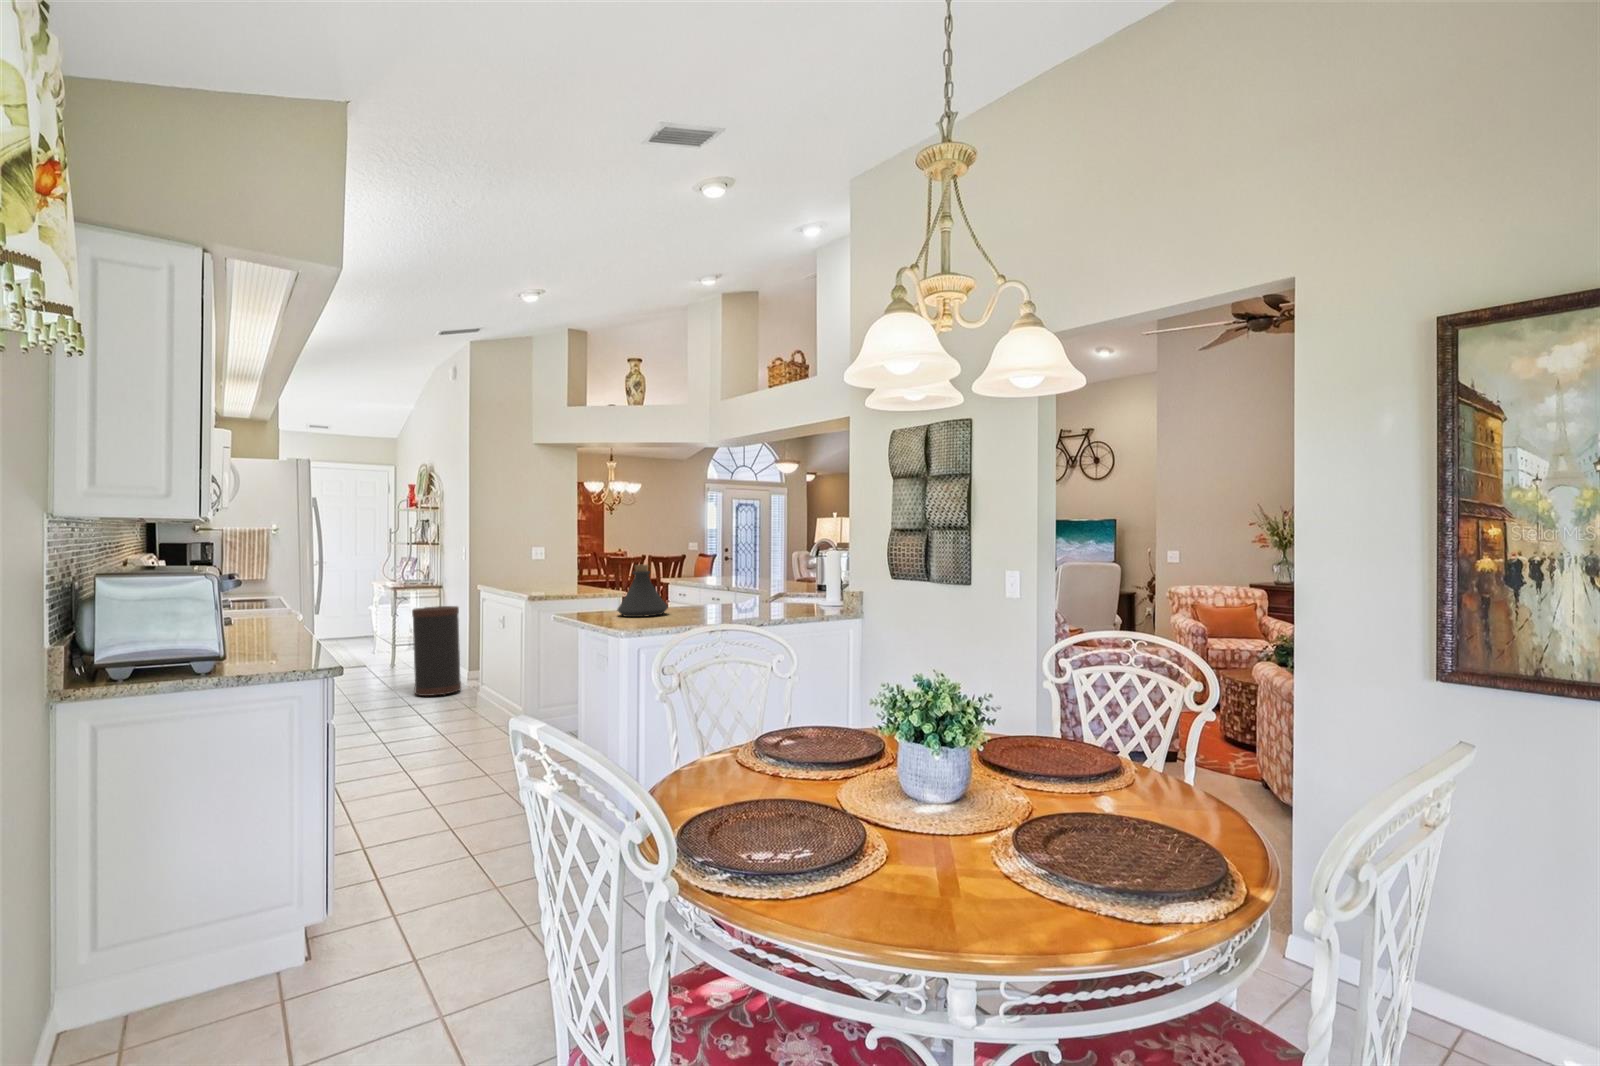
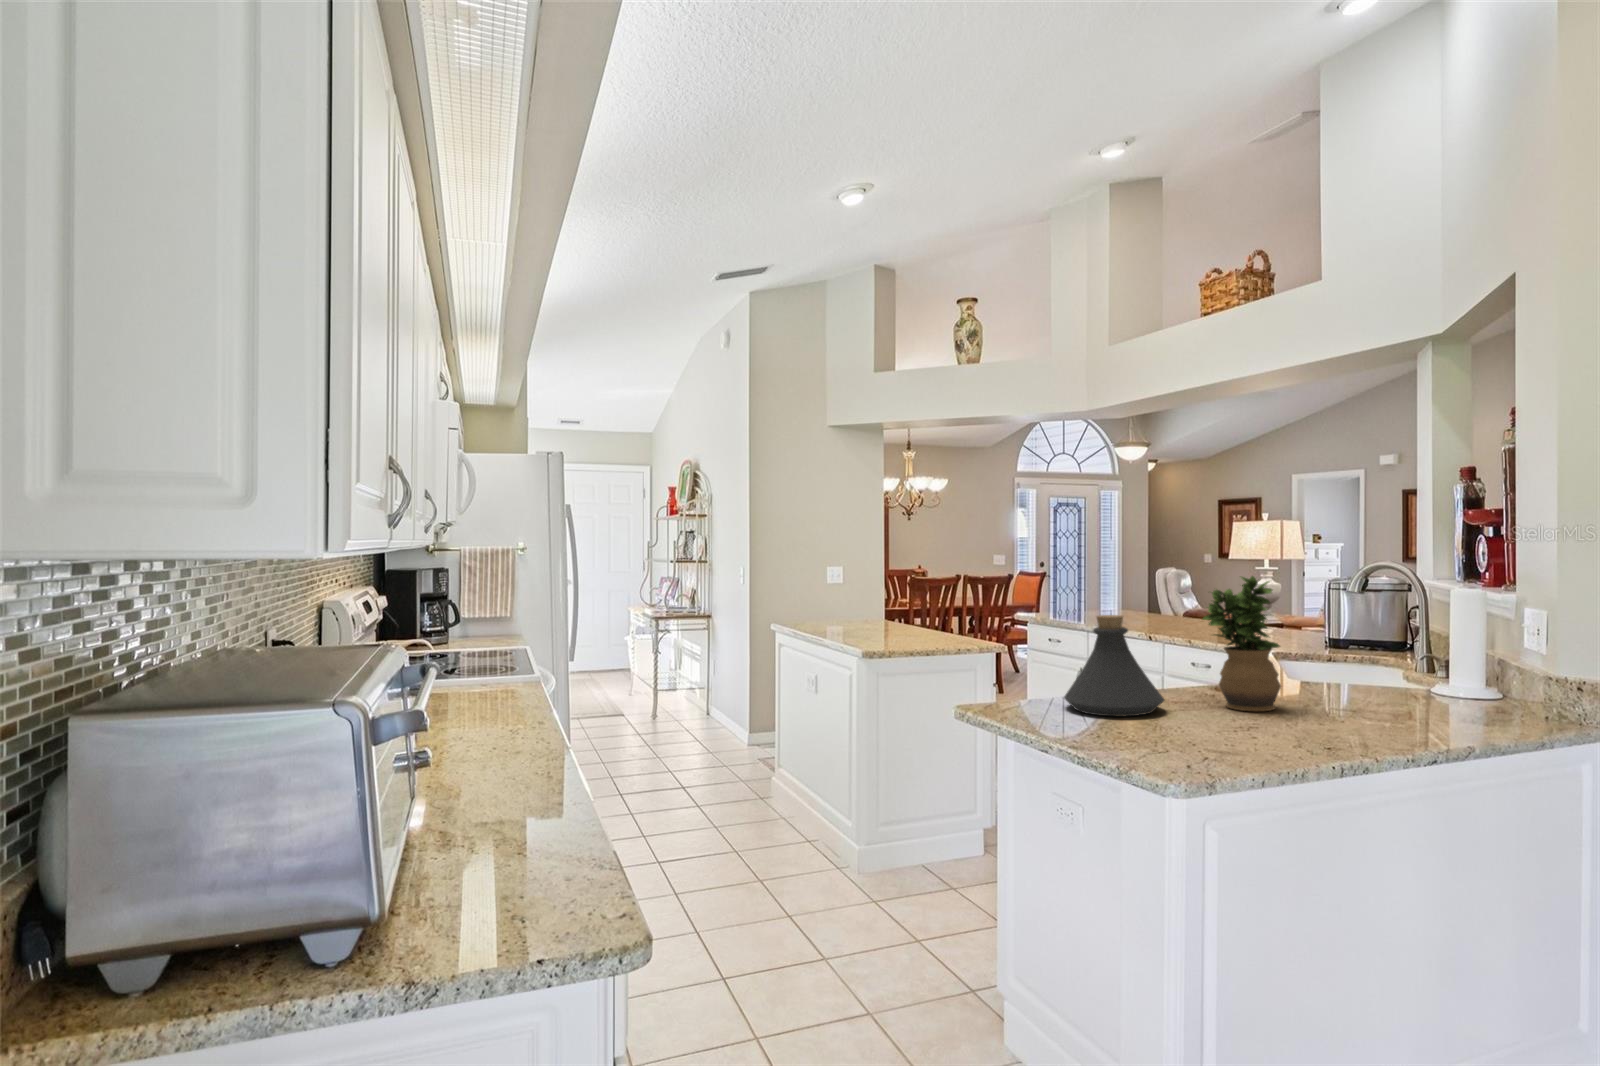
potted plant: none [691,543,728,613] -> present [1203,576,1281,711]
trash can: present [412,606,461,696] -> none [681,646,742,768]

